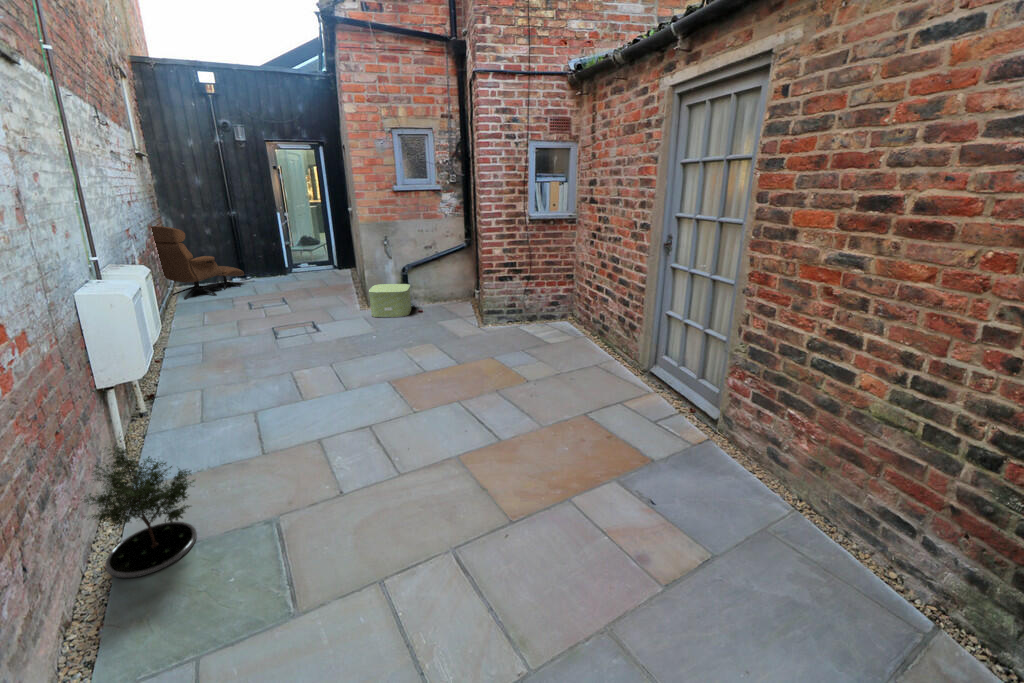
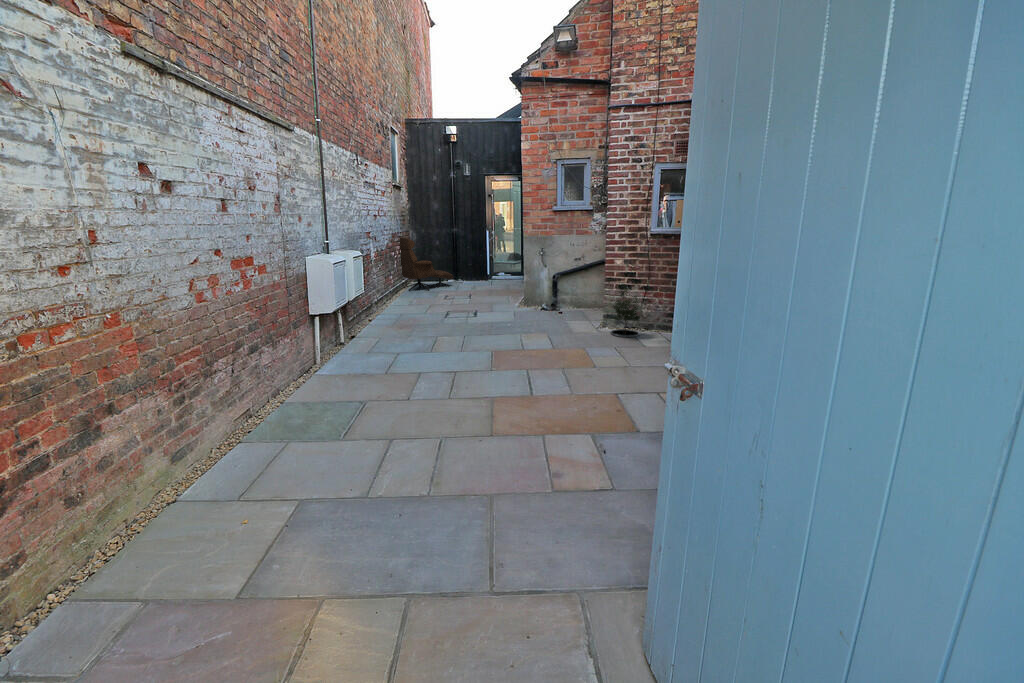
storage box: present [369,284,411,317] -> none [519,289,555,316]
potted tree: present [81,437,197,578] -> present [611,286,640,337]

